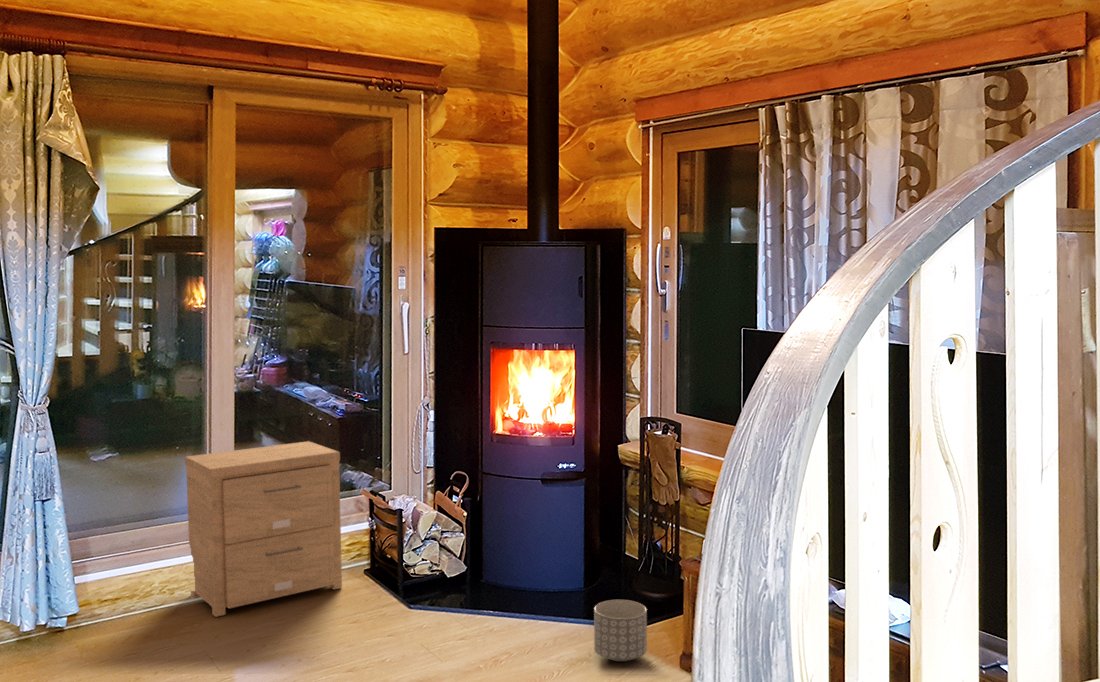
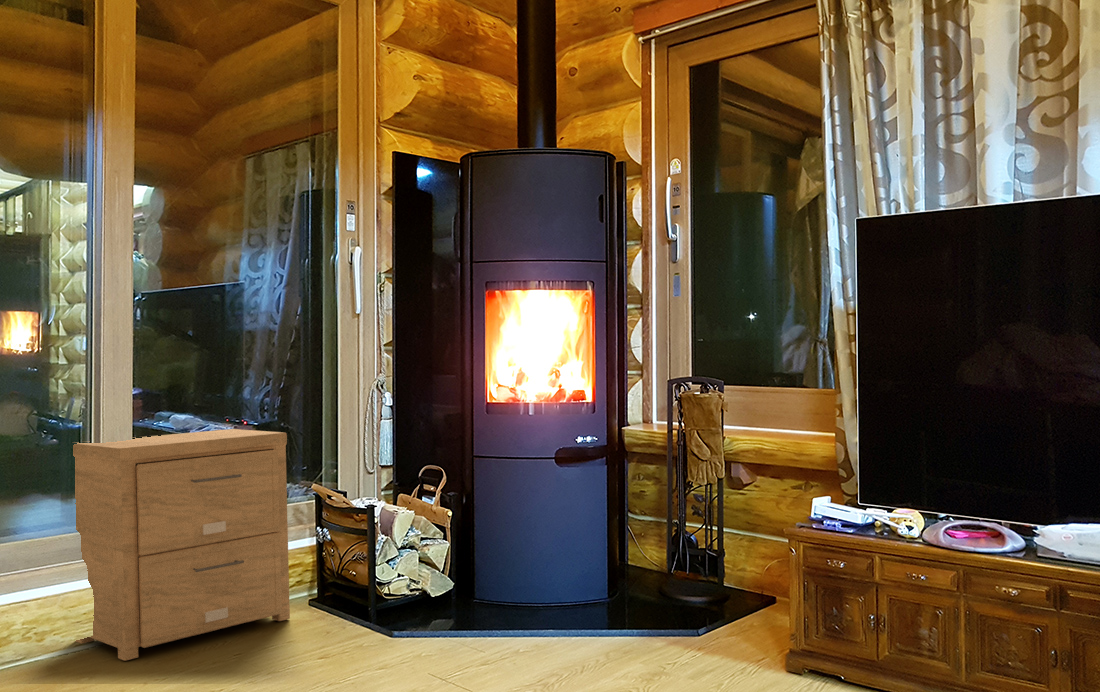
planter: present [594,600,647,662] -> none [670,588,740,665]

